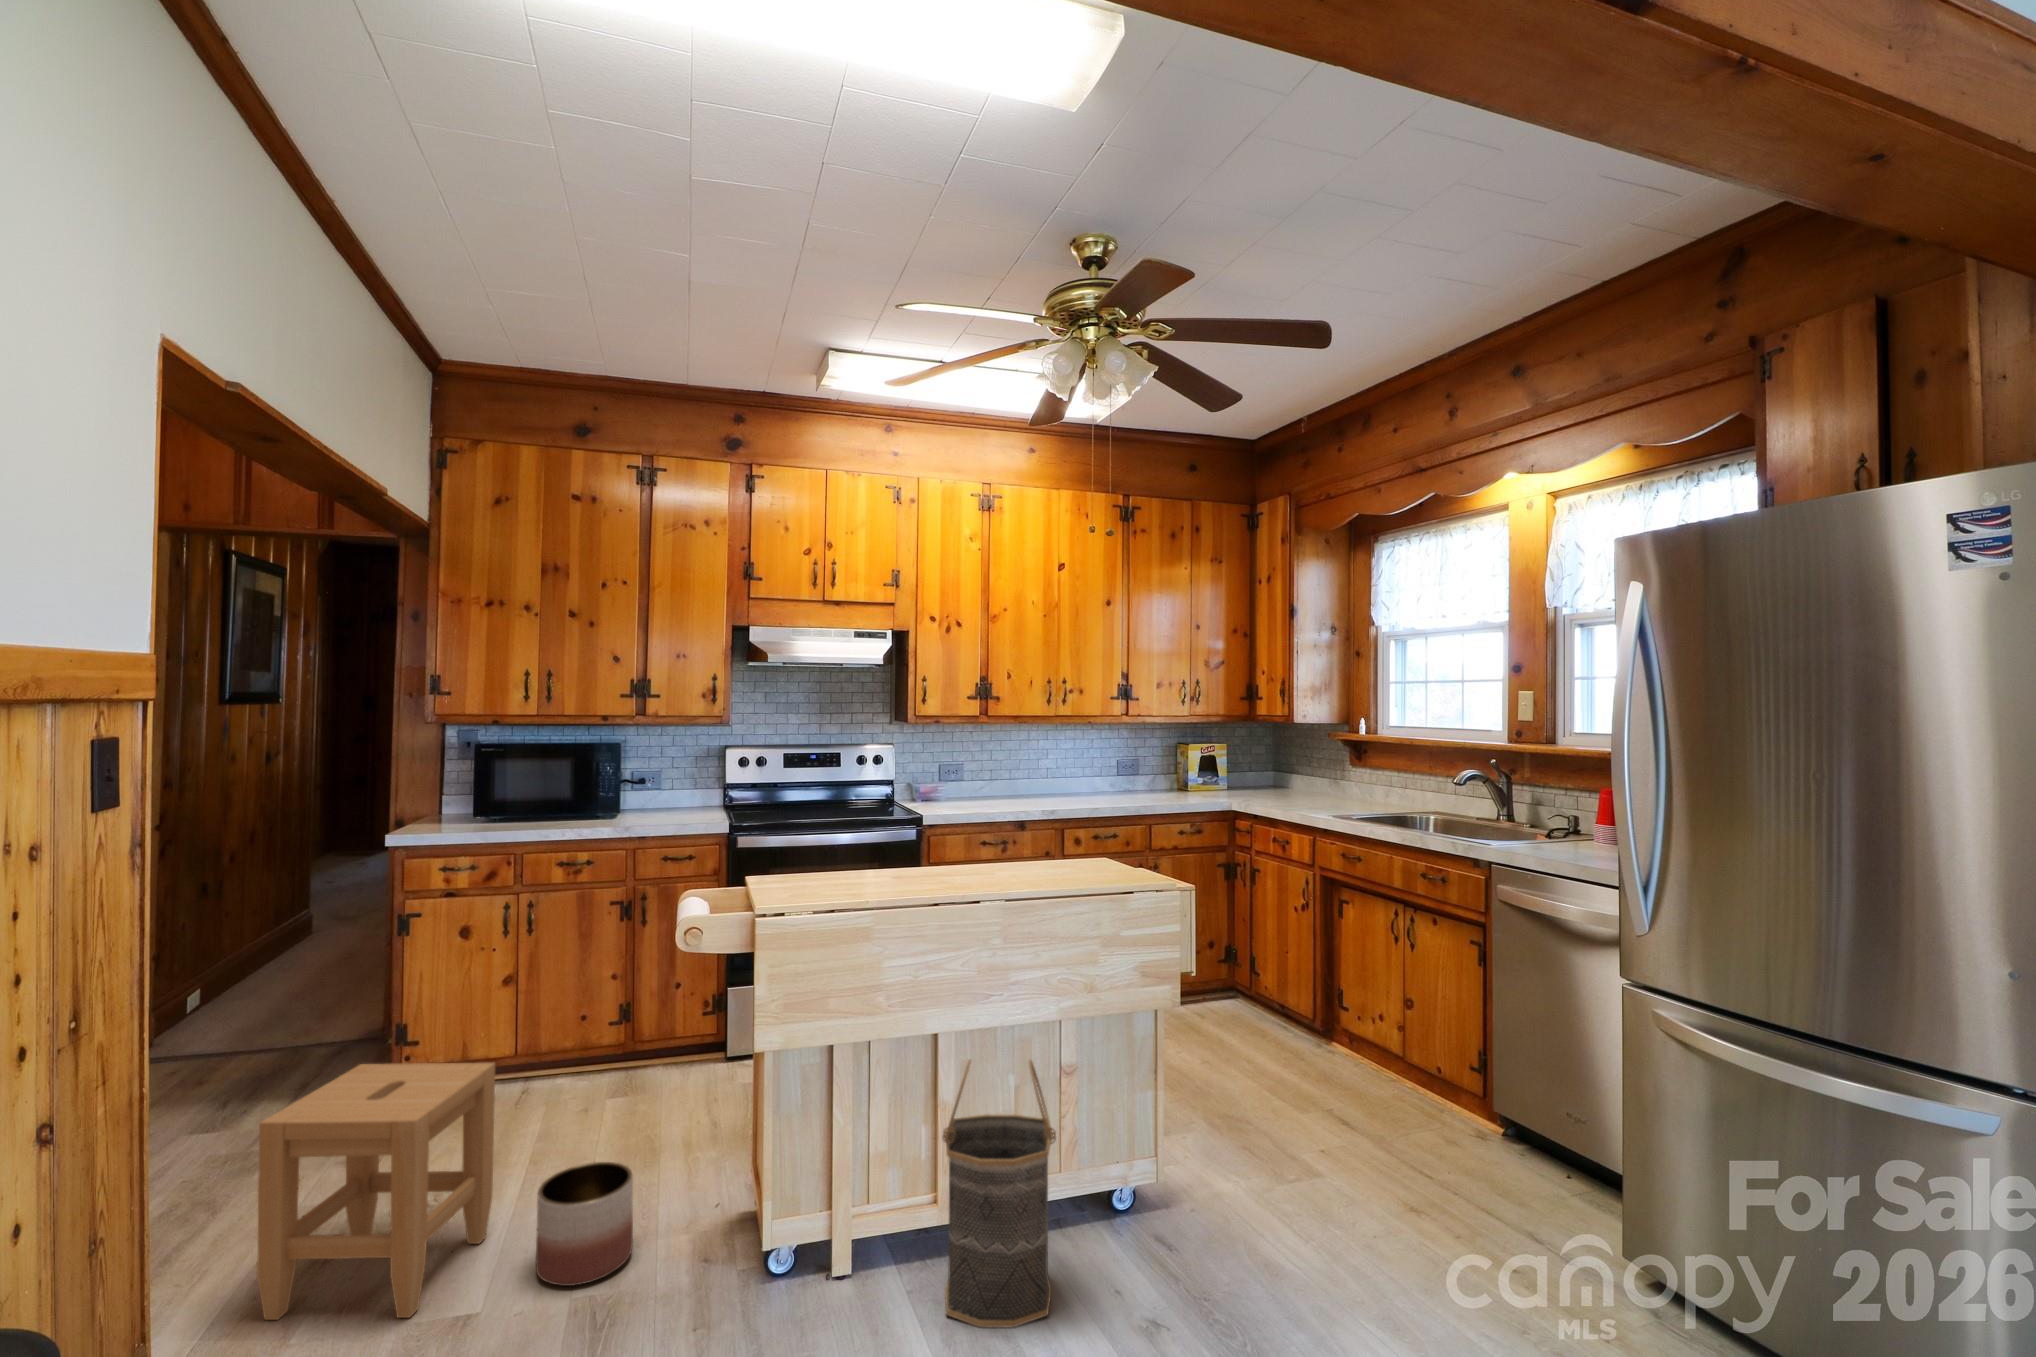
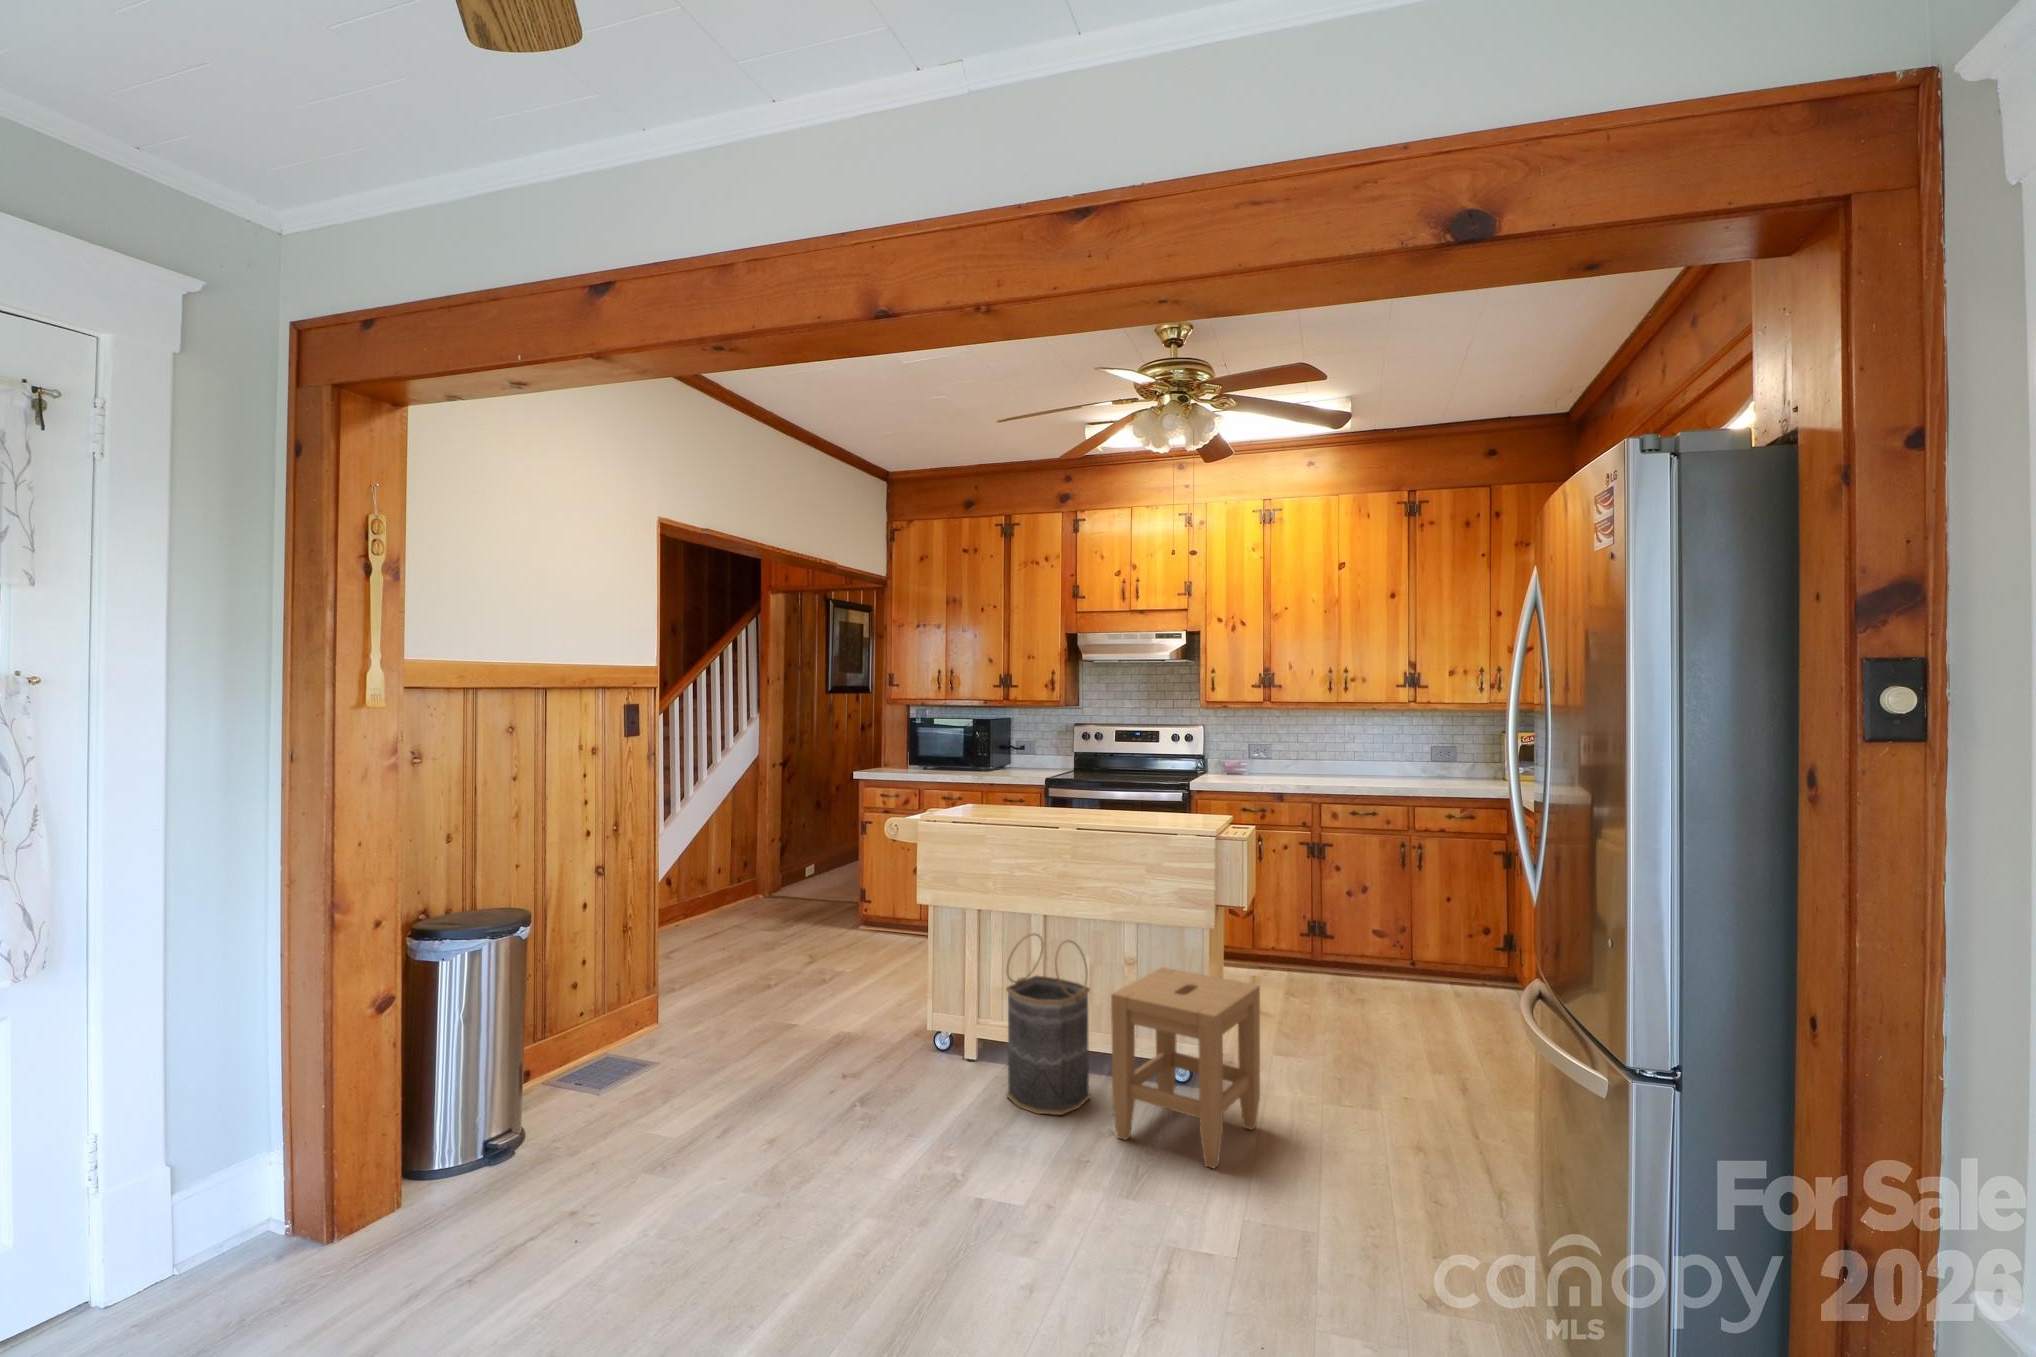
stool: present [257,1063,495,1320] -> present [1111,967,1260,1168]
planter: present [536,1162,633,1286] -> none [838,967,891,1029]

